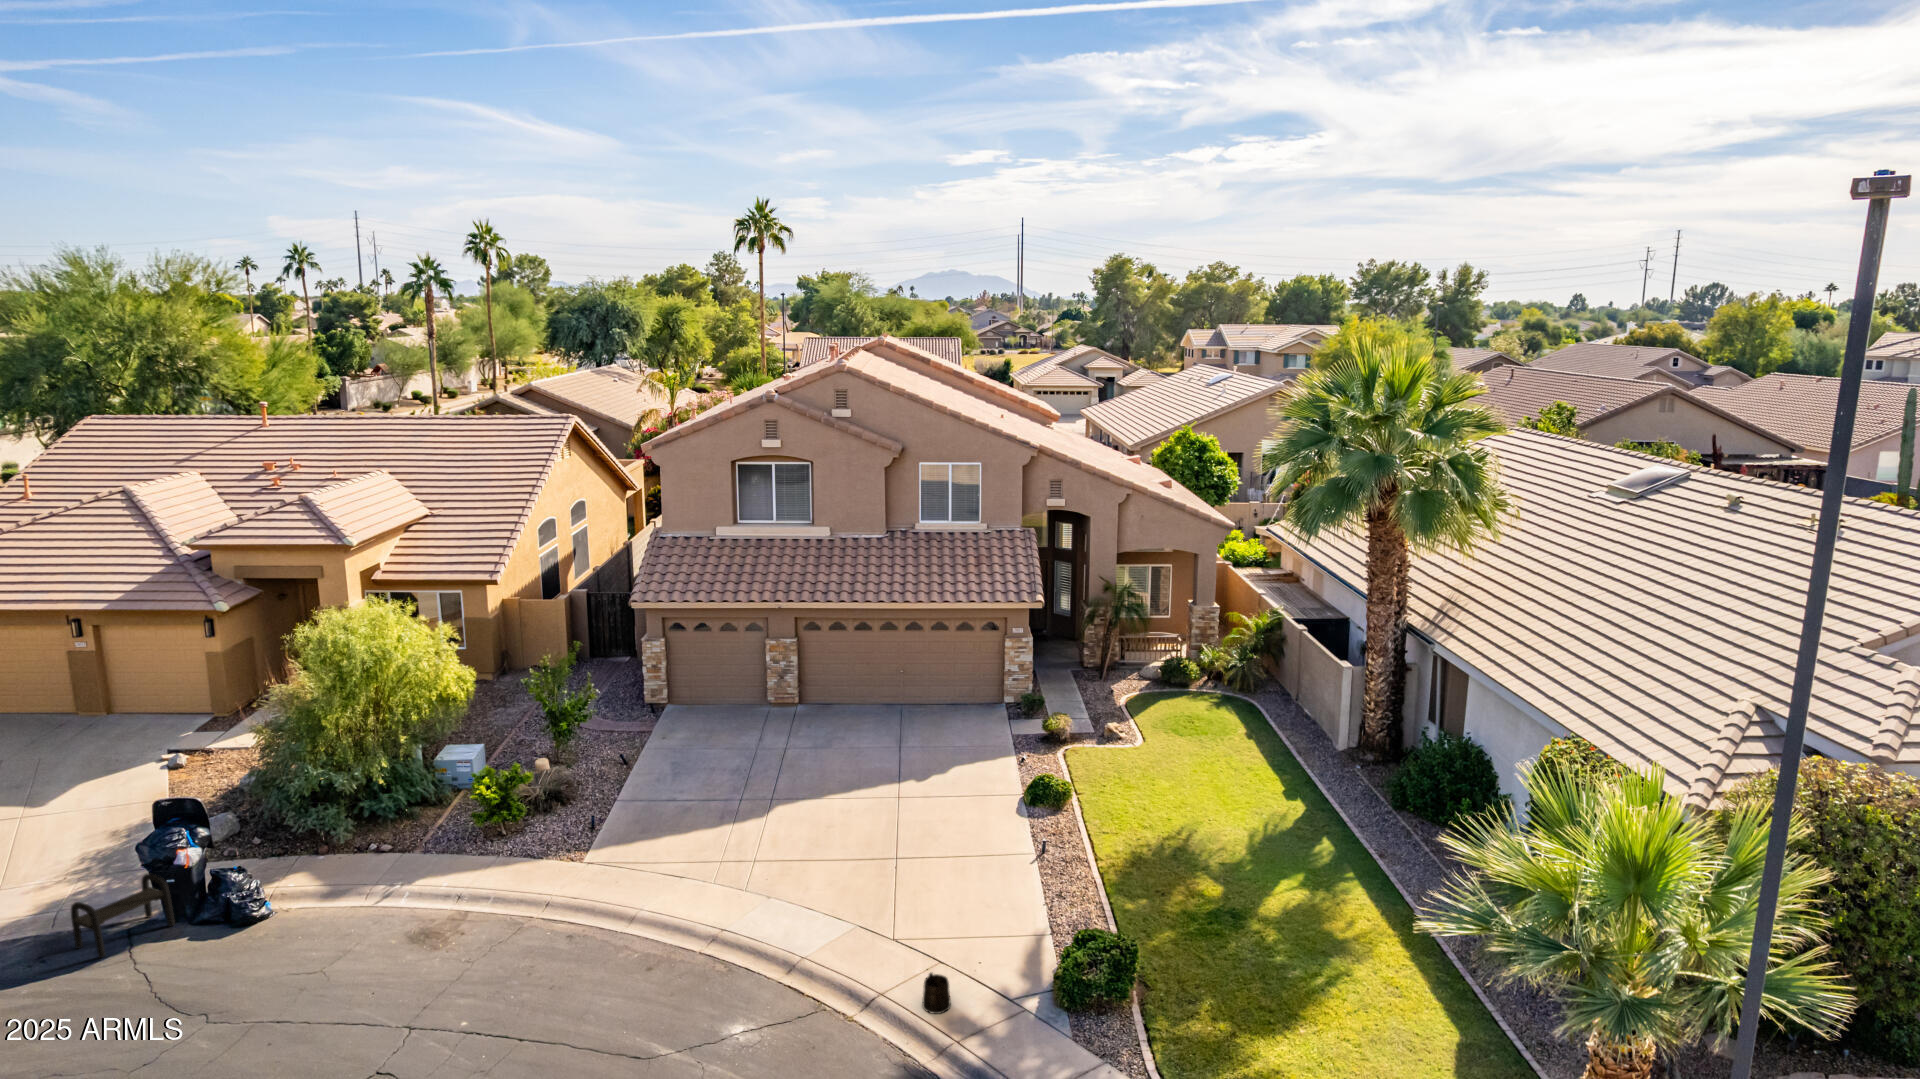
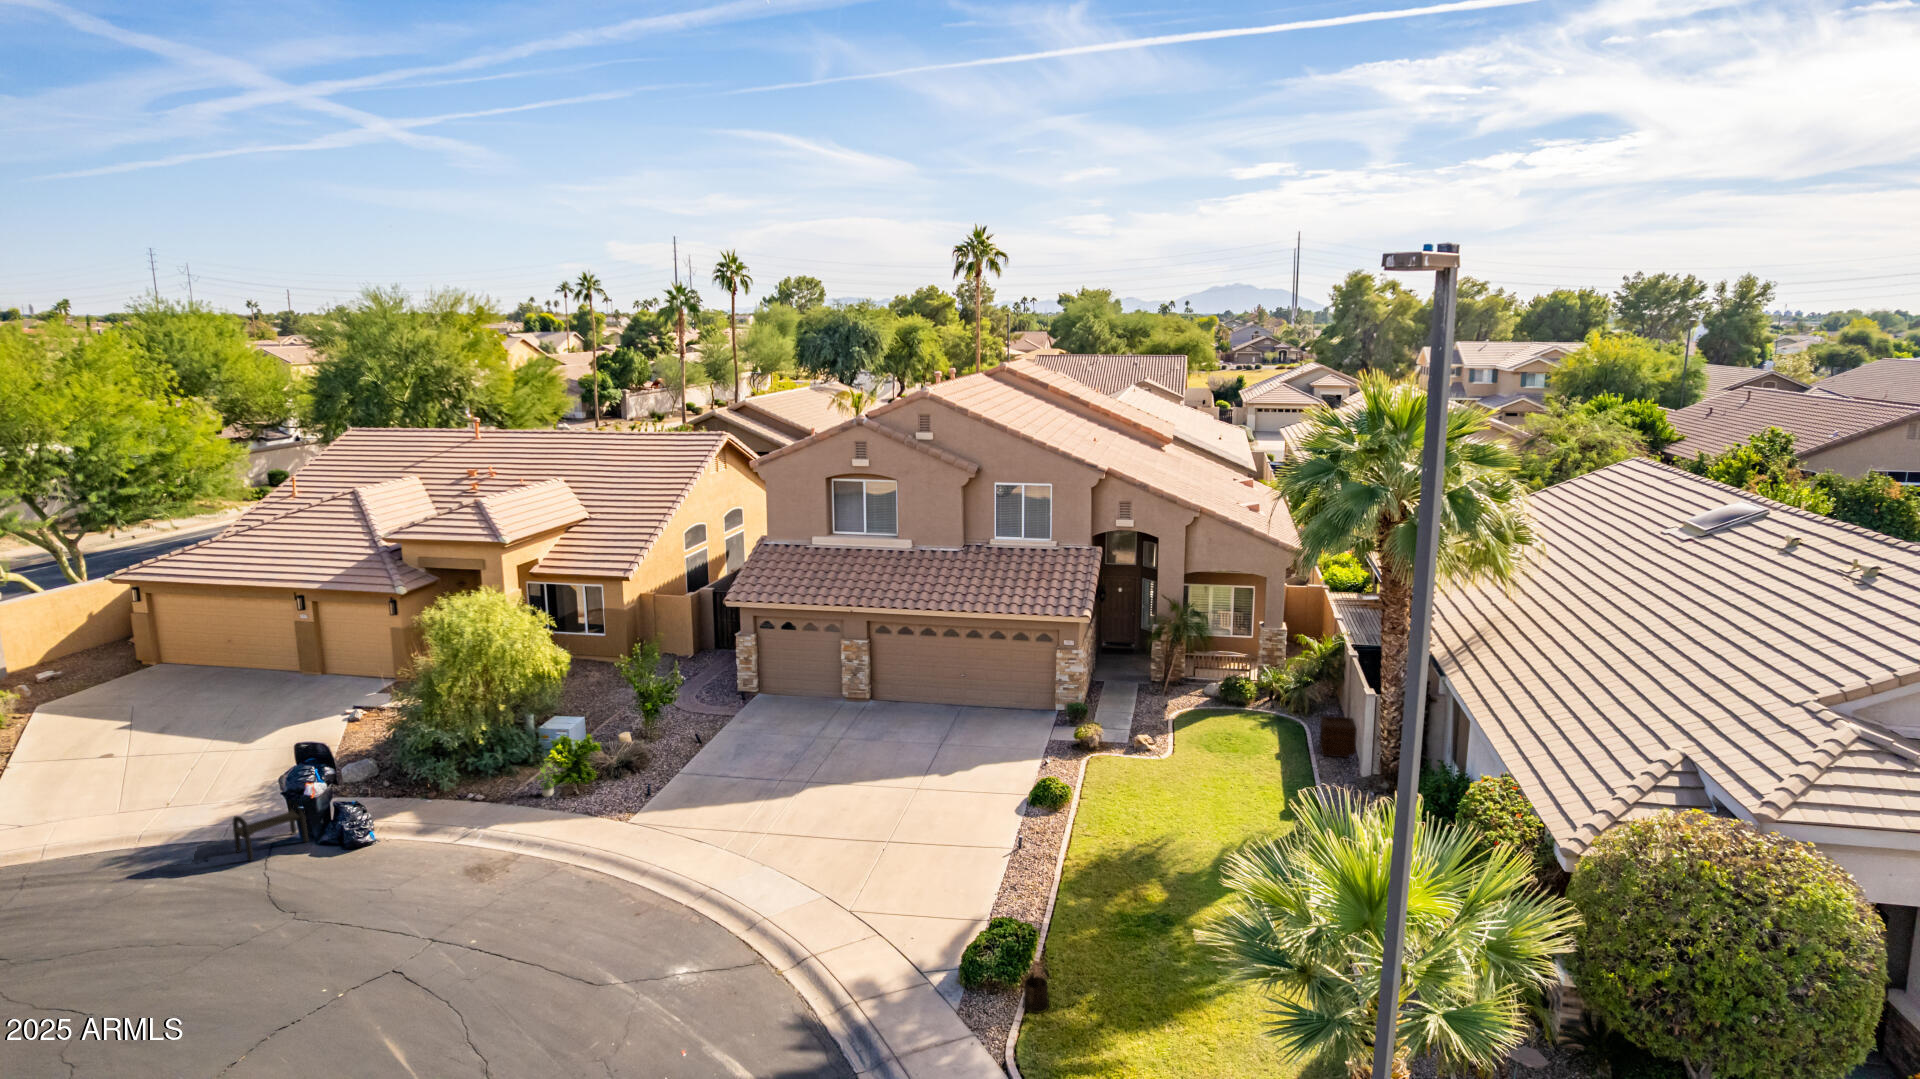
wooden crate: none [1278,690,1320,730] -> present [1320,716,1357,757]
potted plant: none [453,799,485,841] -> present [536,763,557,797]
bucket: present [922,973,951,1014] -> present [1023,974,1049,1013]

